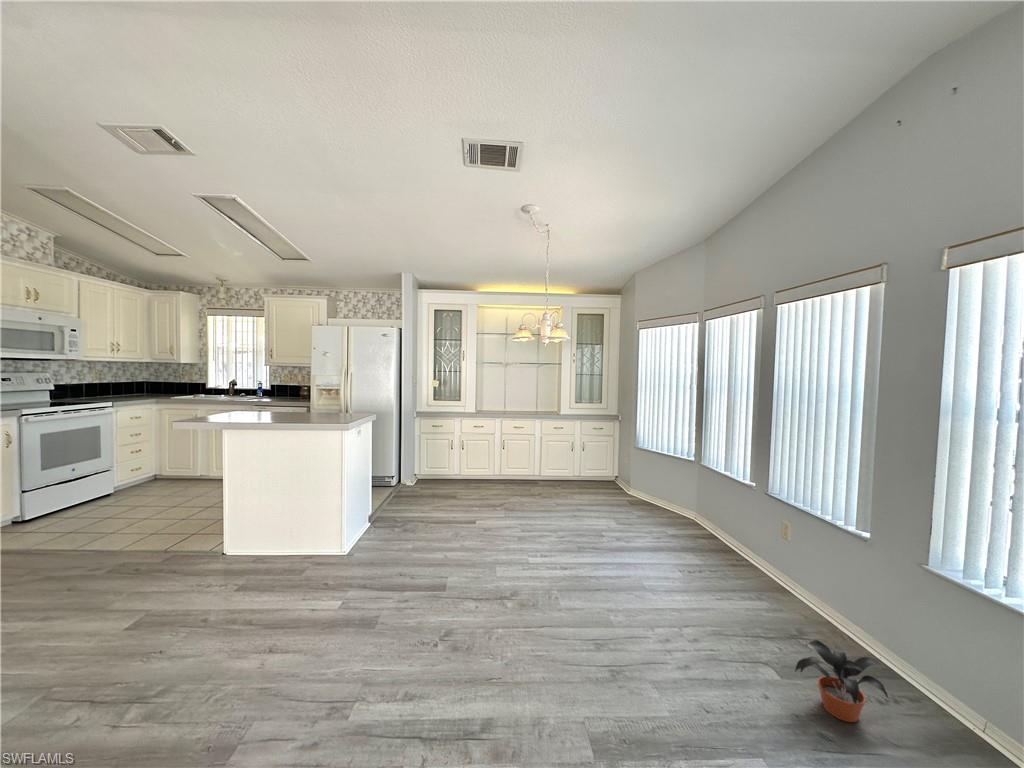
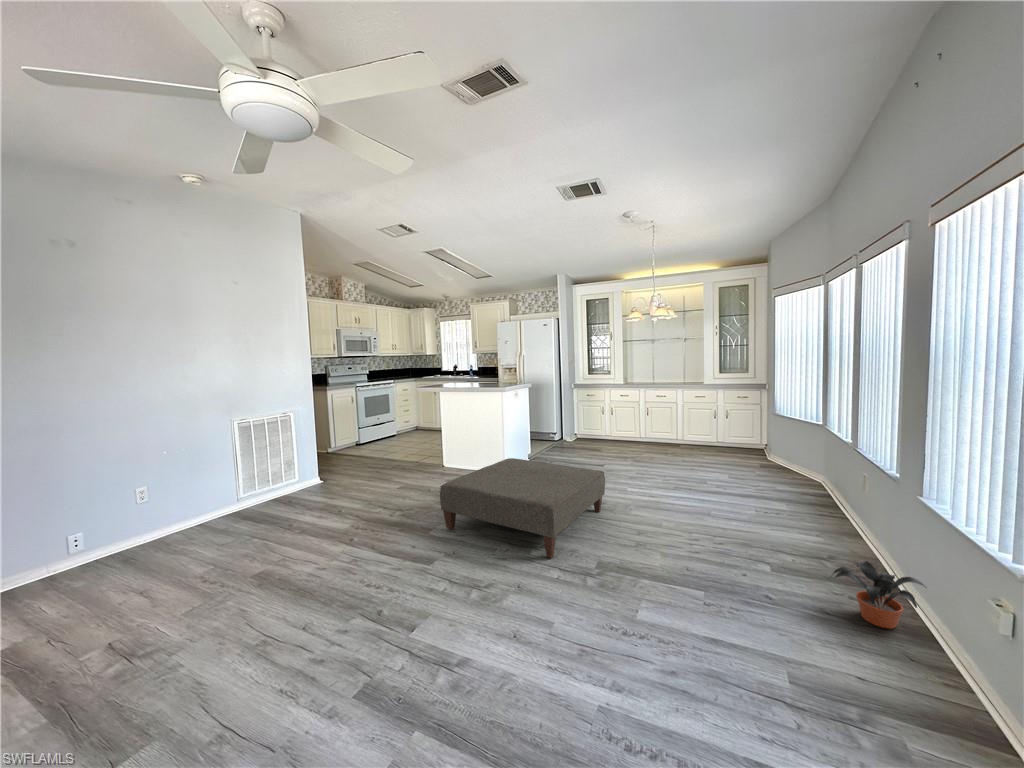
ottoman: none [236,538,499,725] -> present [440,458,605,558]

